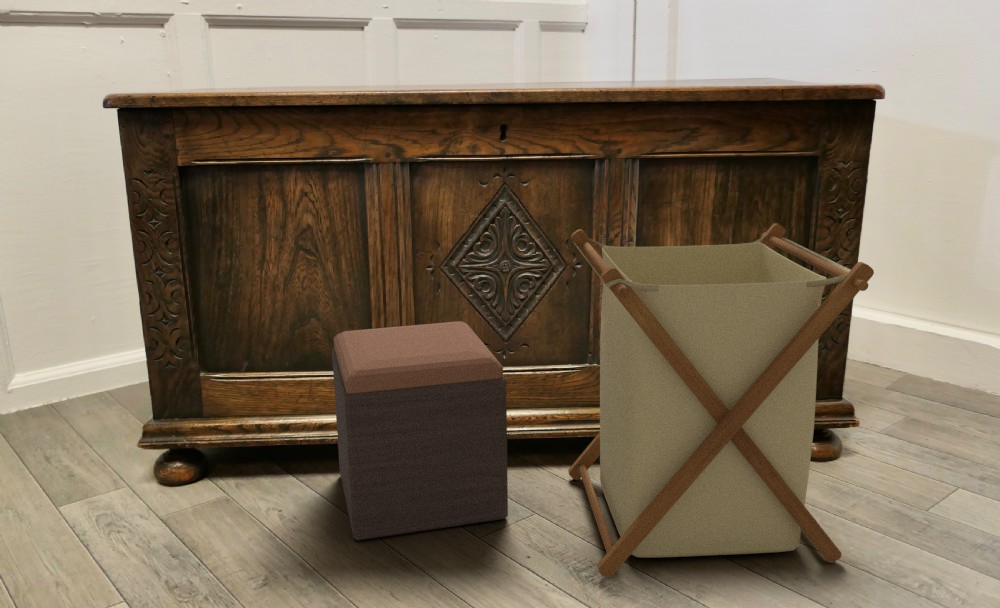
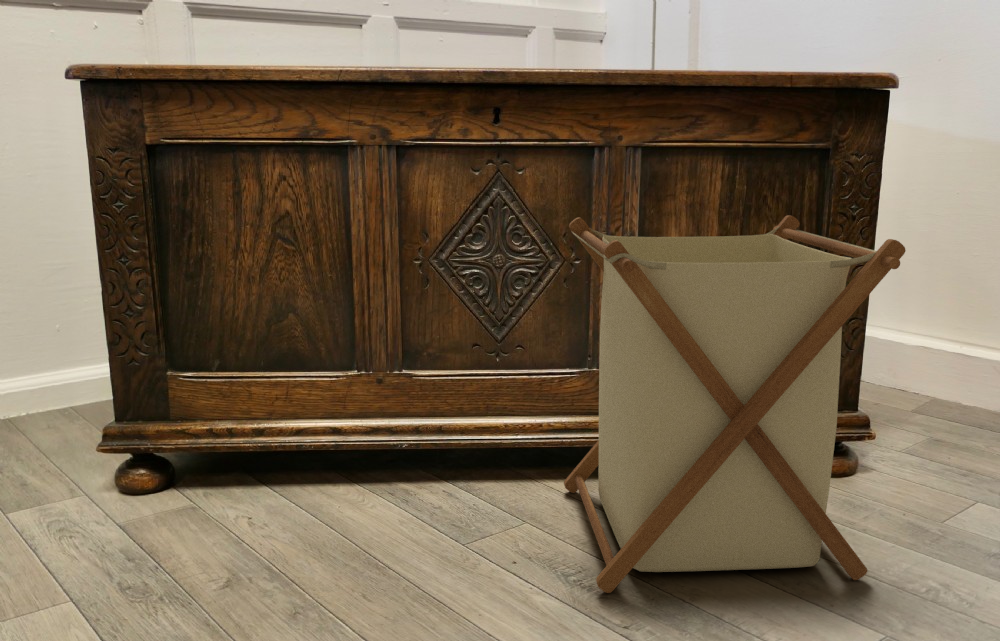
footstool: present [332,321,508,540] -> none [310,320,498,552]

